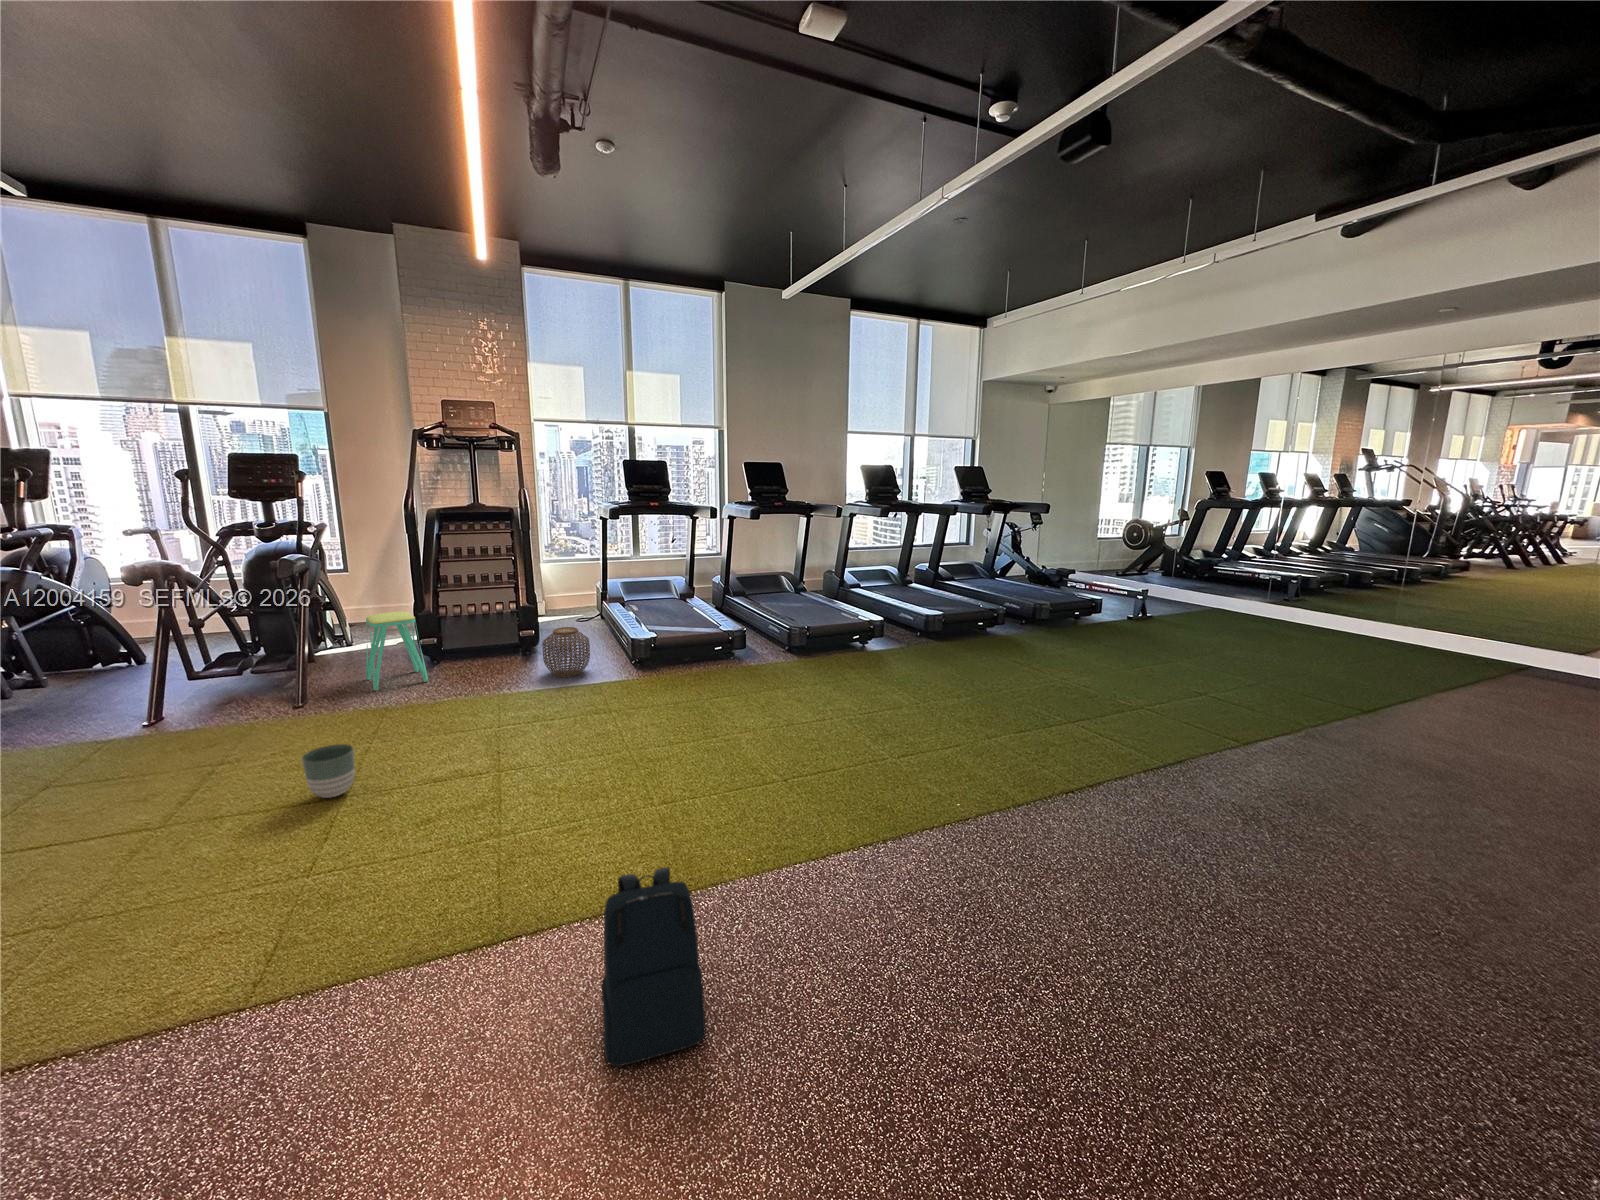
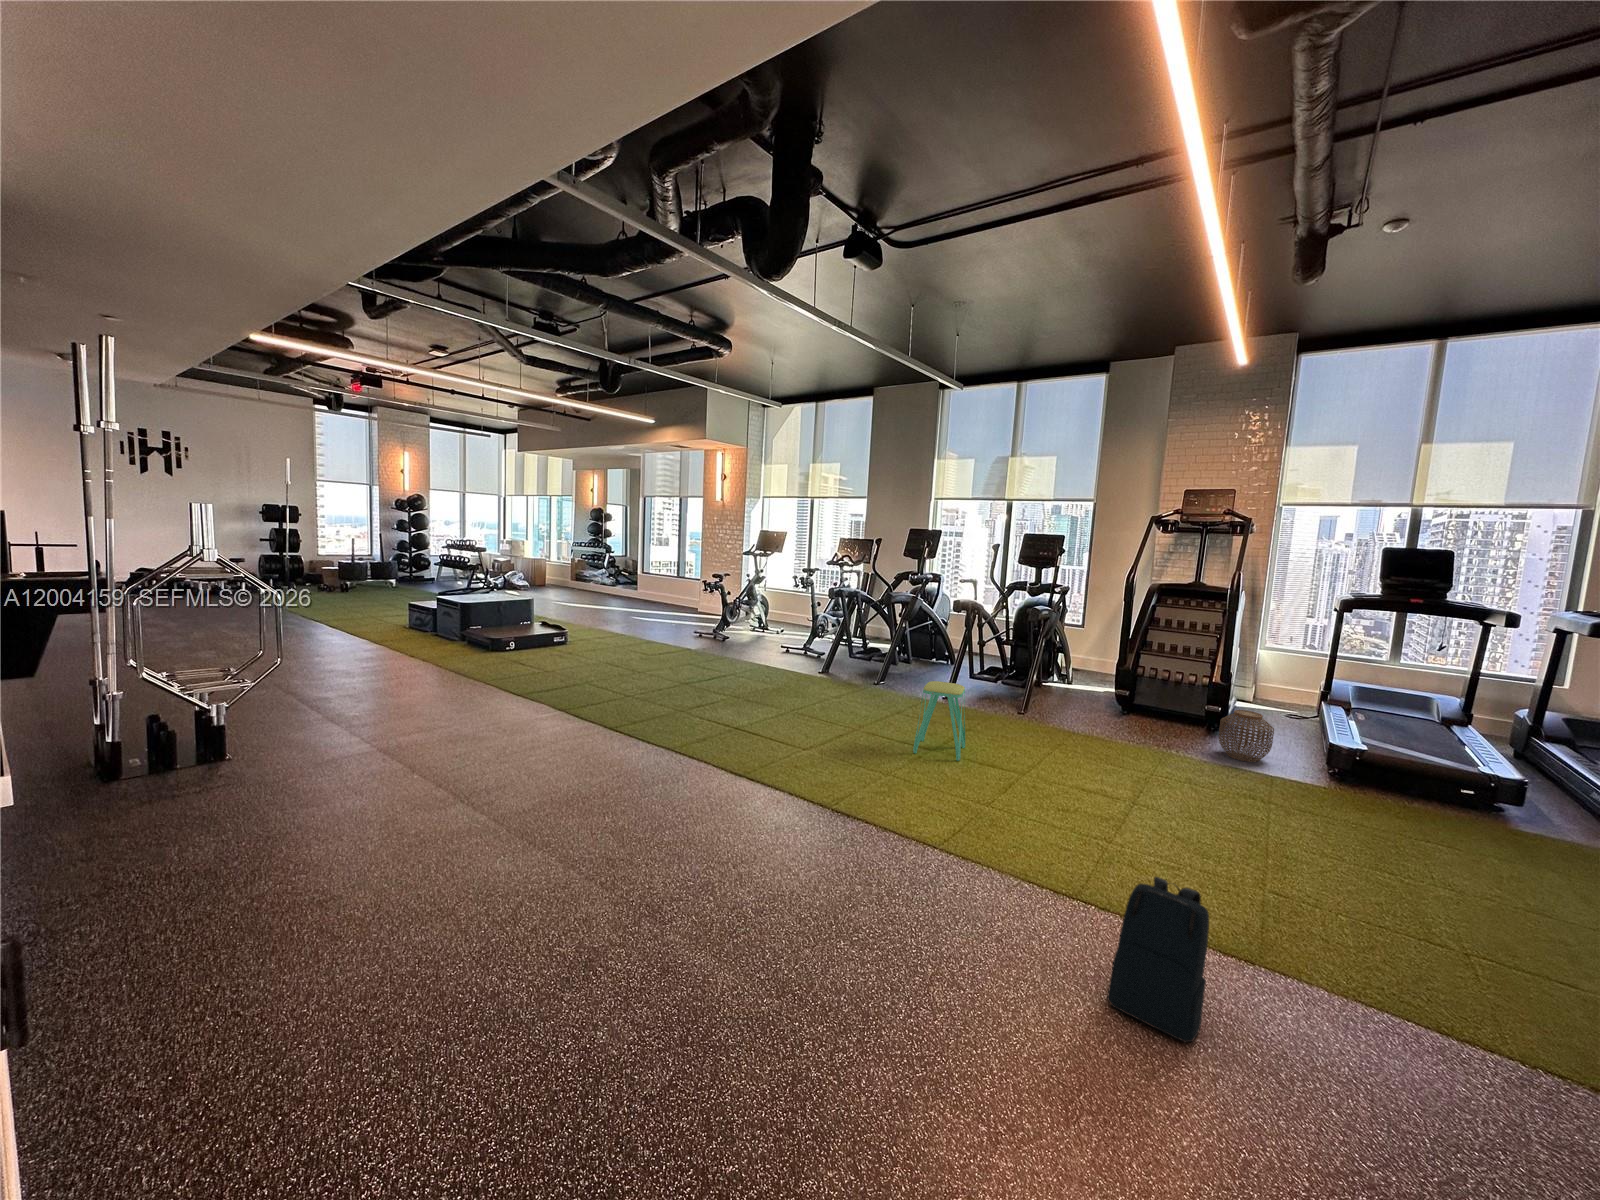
stool: present [366,612,428,690] -> present [913,681,965,761]
planter: present [302,744,355,798] -> none [1006,737,1037,773]

